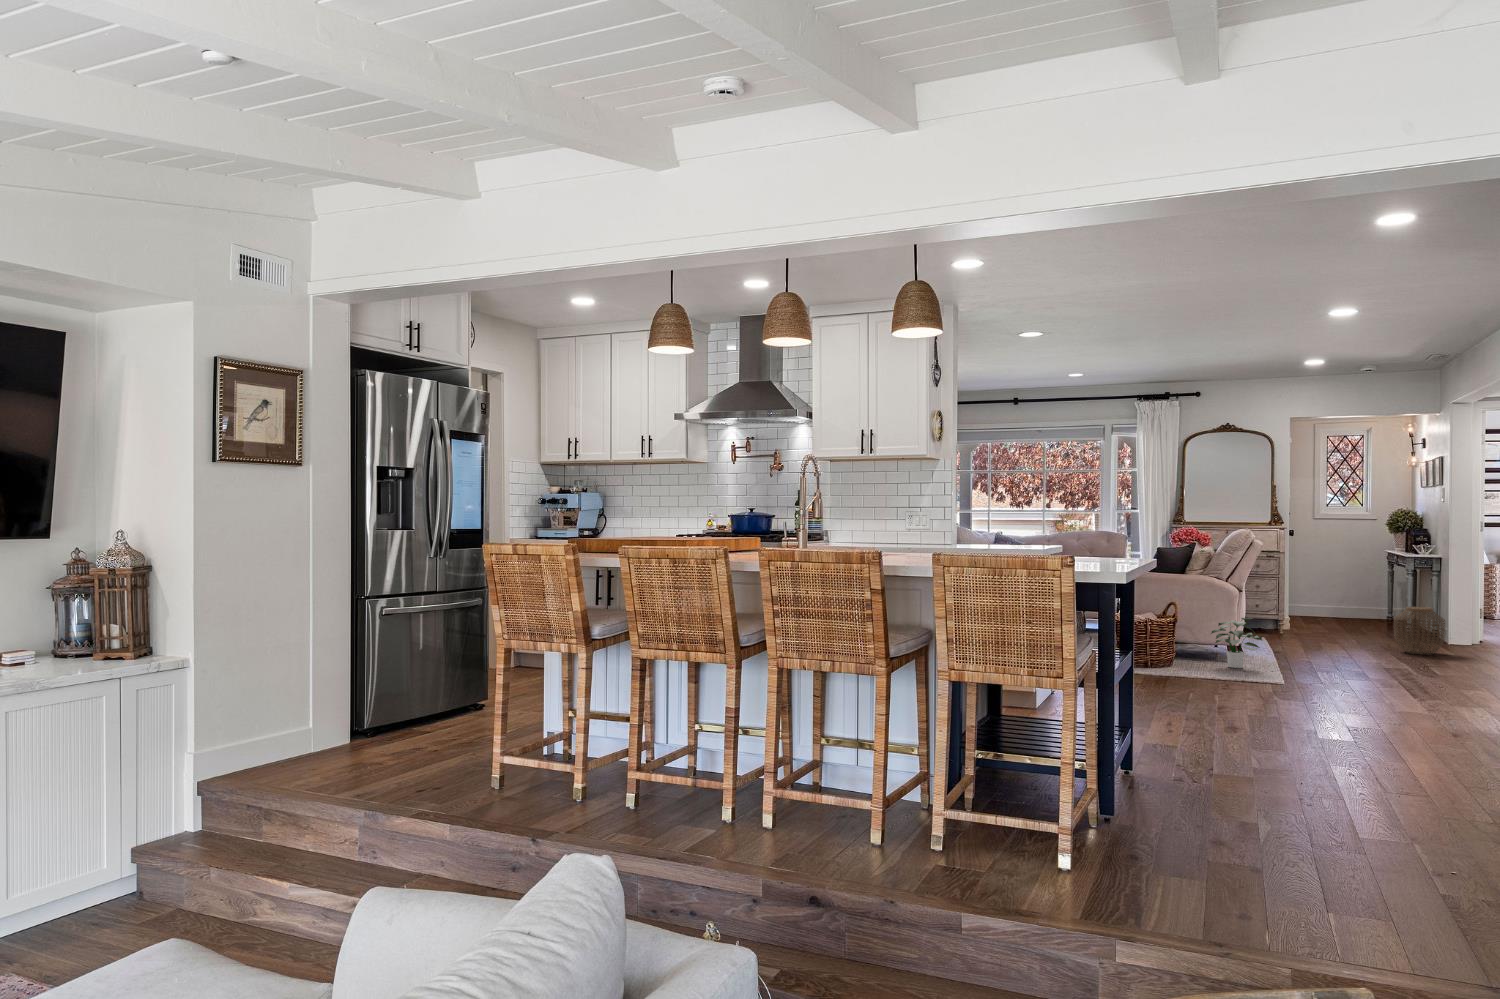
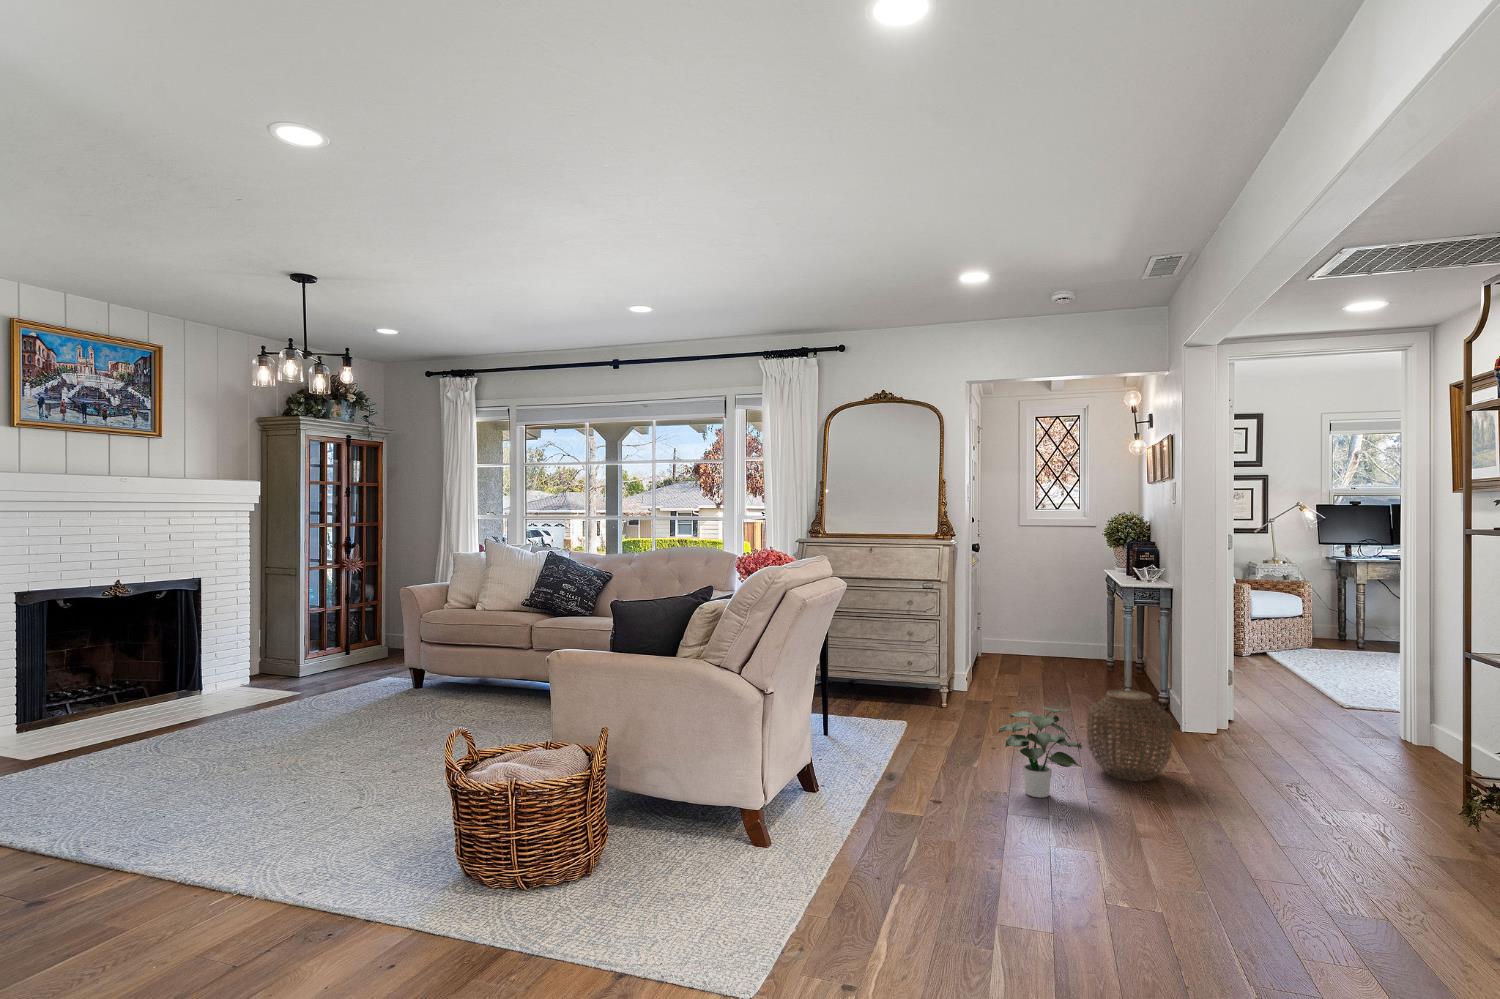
potted plant: present [1211,618,1262,668] -> present [998,707,1083,798]

